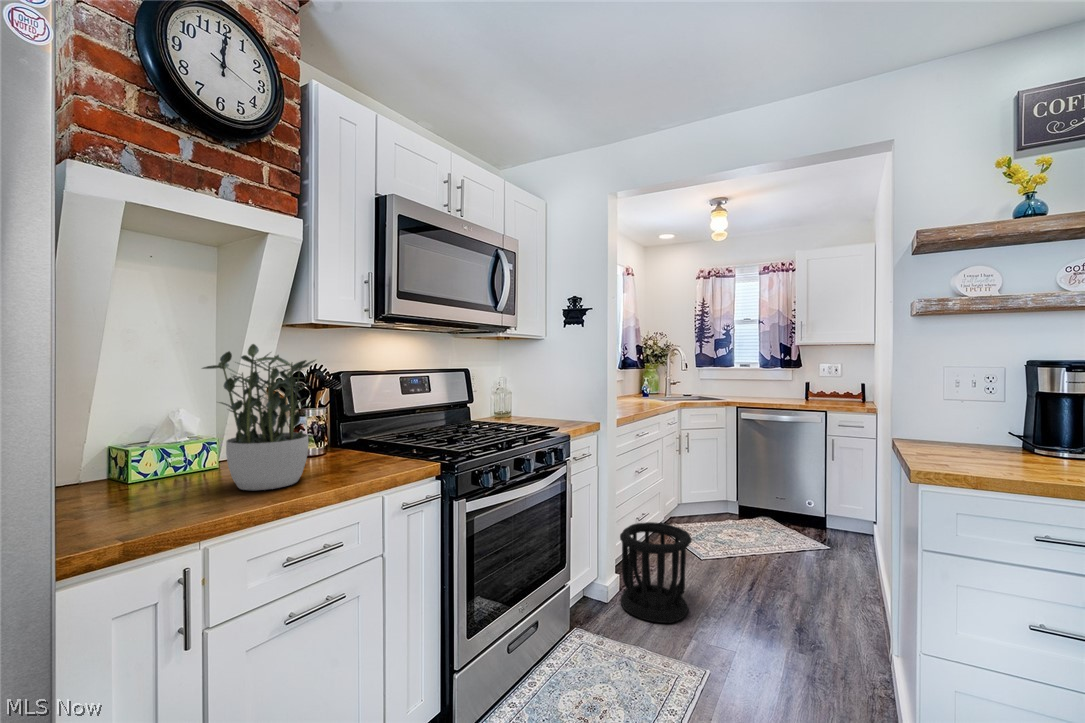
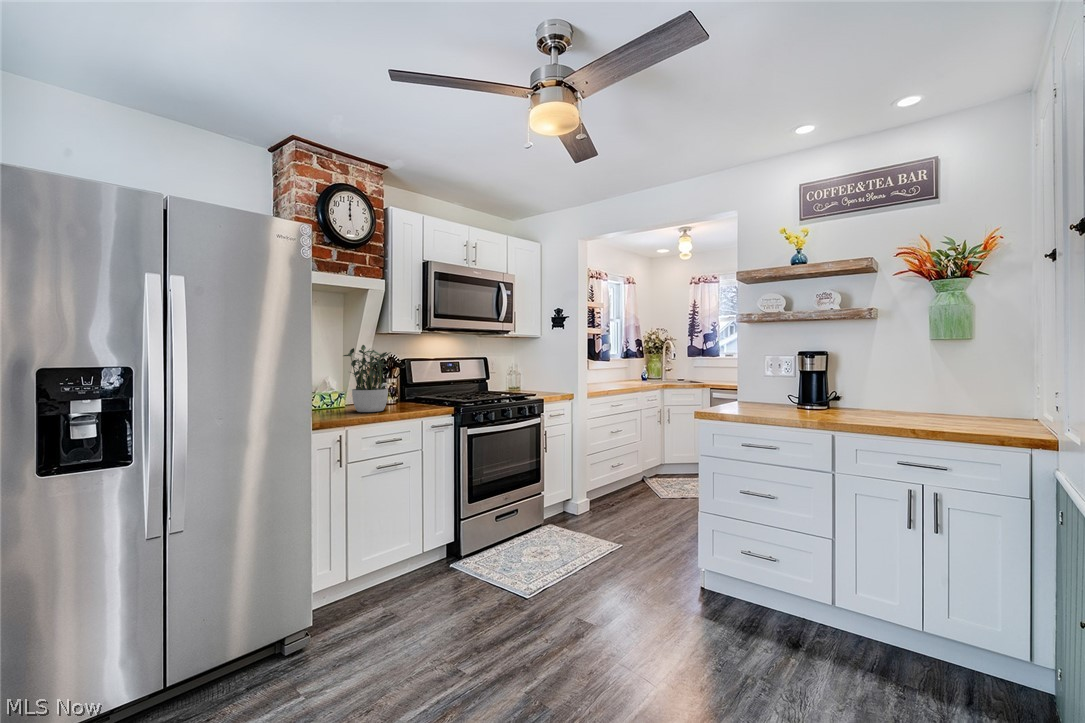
wastebasket: present [620,522,692,623] -> none [584,463,632,524]

